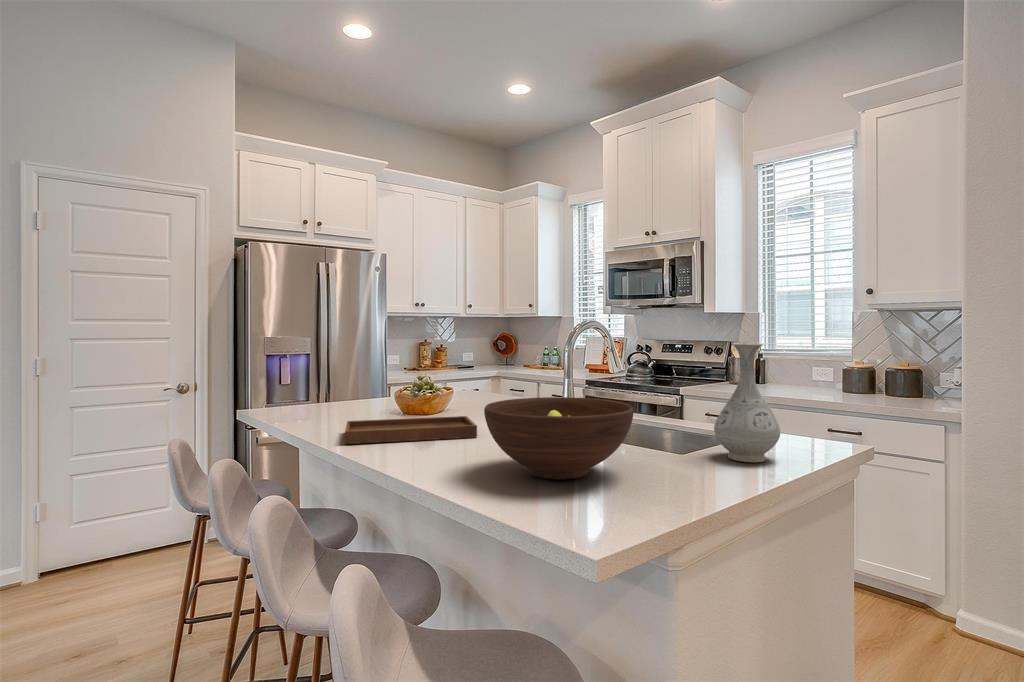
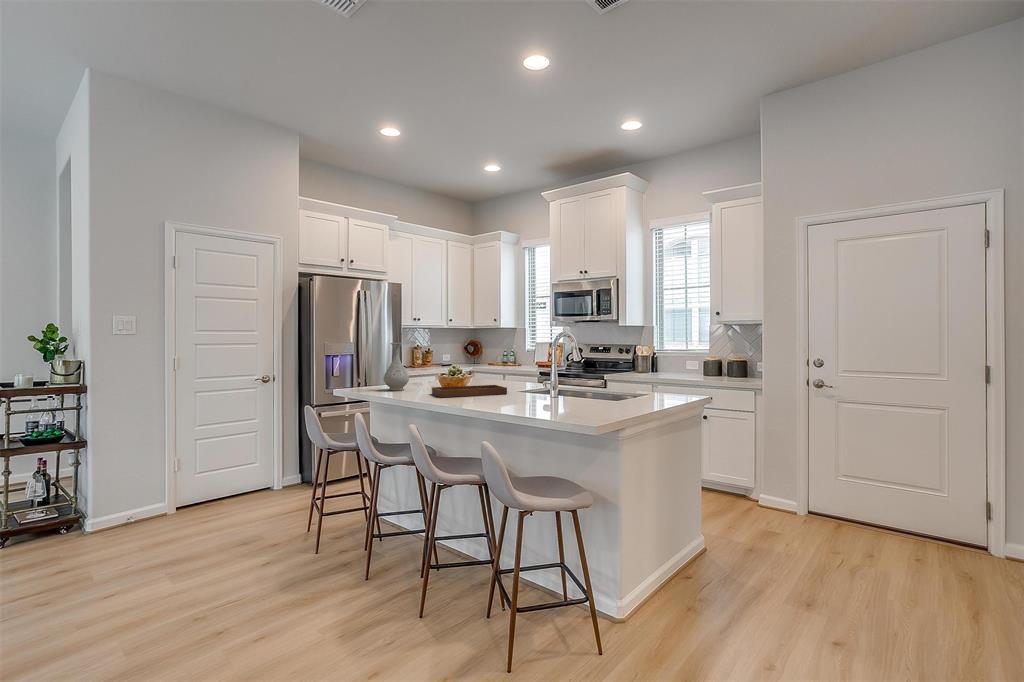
vase: present [714,343,780,462] -> present [384,343,409,391]
fruit bowl: present [484,397,633,479] -> none [527,369,595,404]

